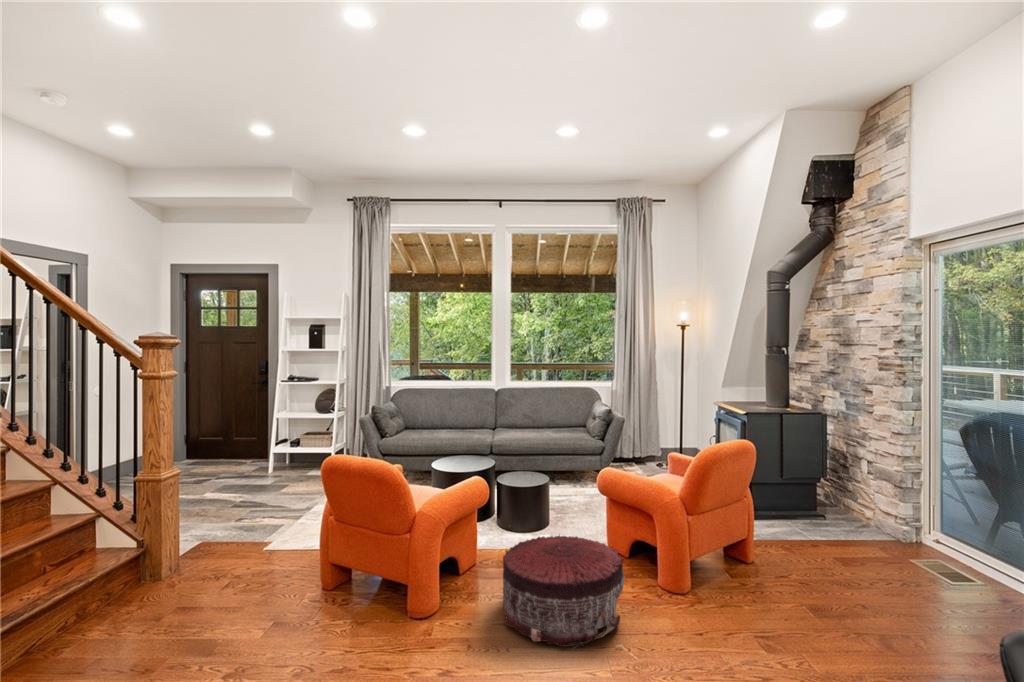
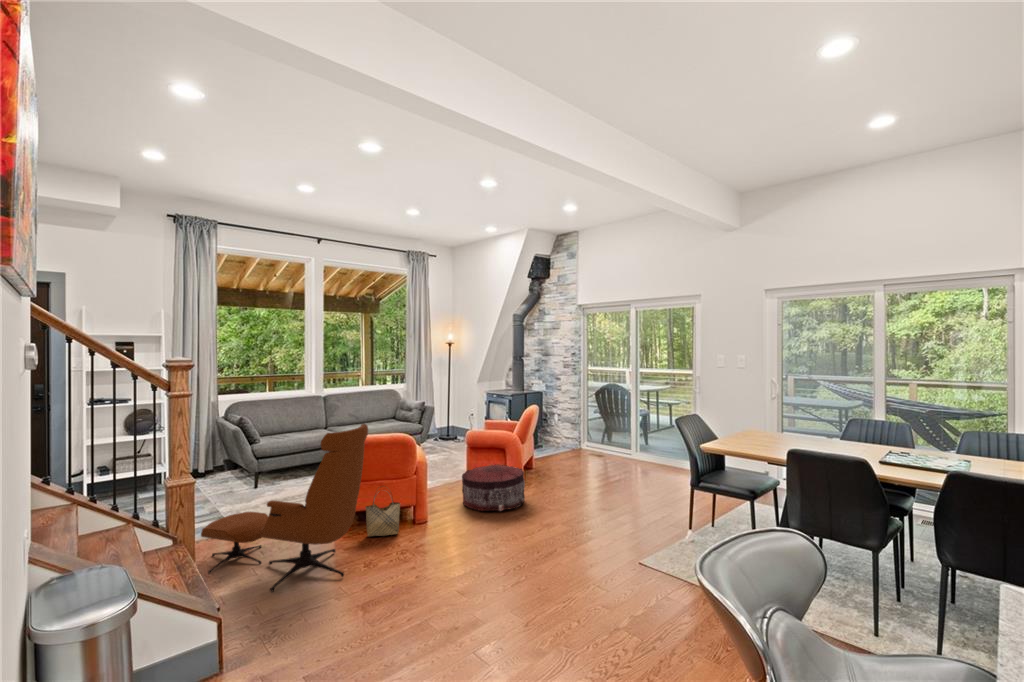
lounge chair: none [82,430,241,669] -> present [201,424,368,592]
woven basket: none [307,531,356,618] -> present [365,495,400,537]

